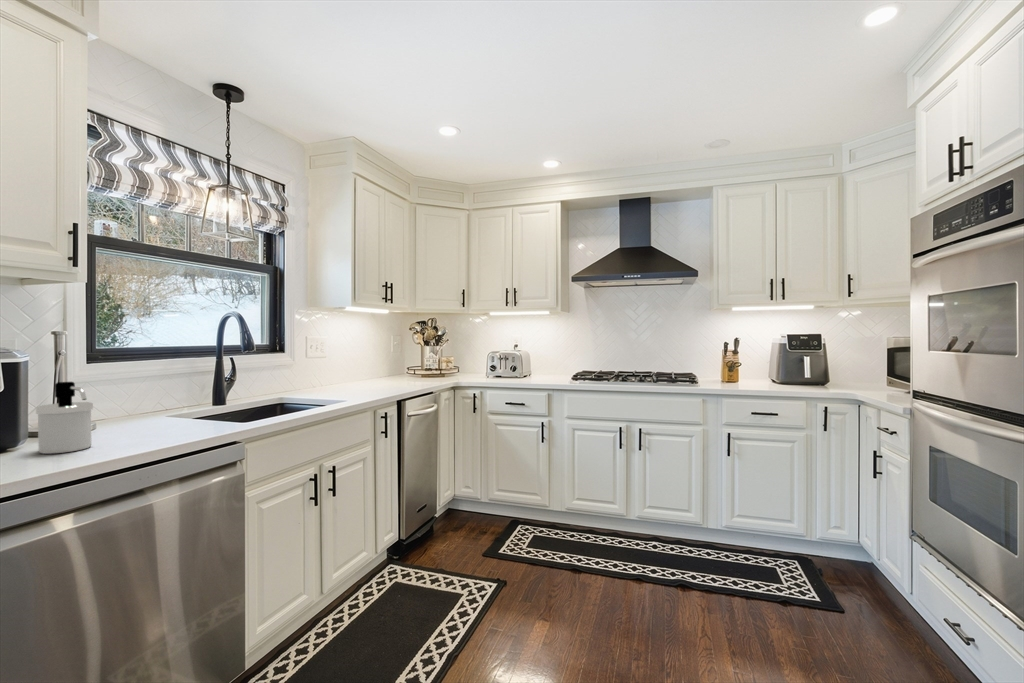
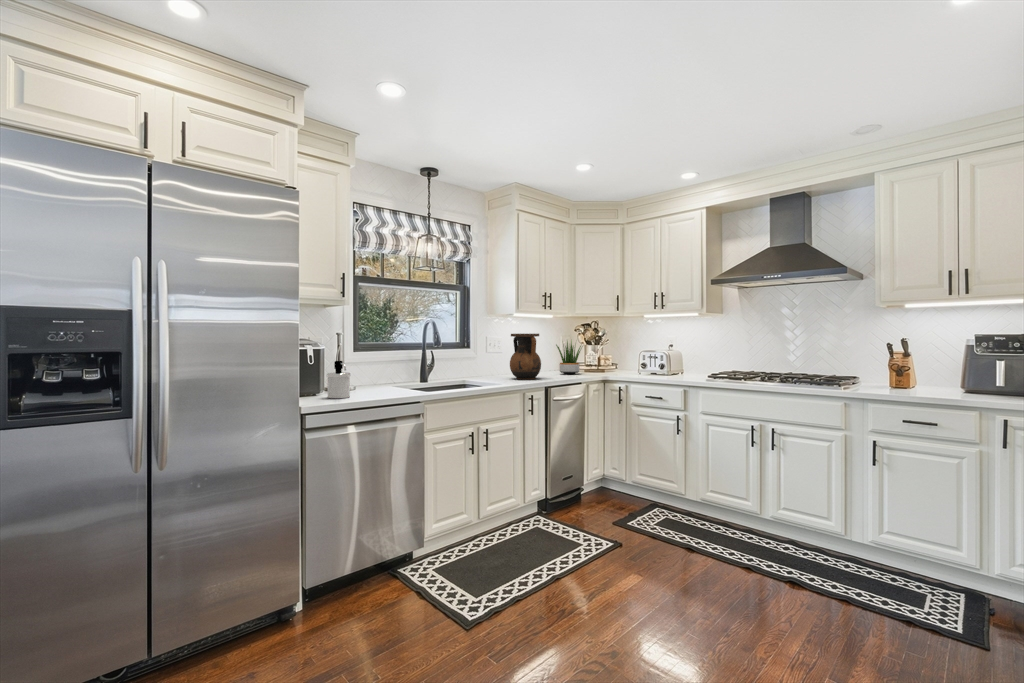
vase: none [345,332,387,391] -> present [510,334,541,379]
potted plant: none [392,339,431,380] -> present [556,341,581,374]

